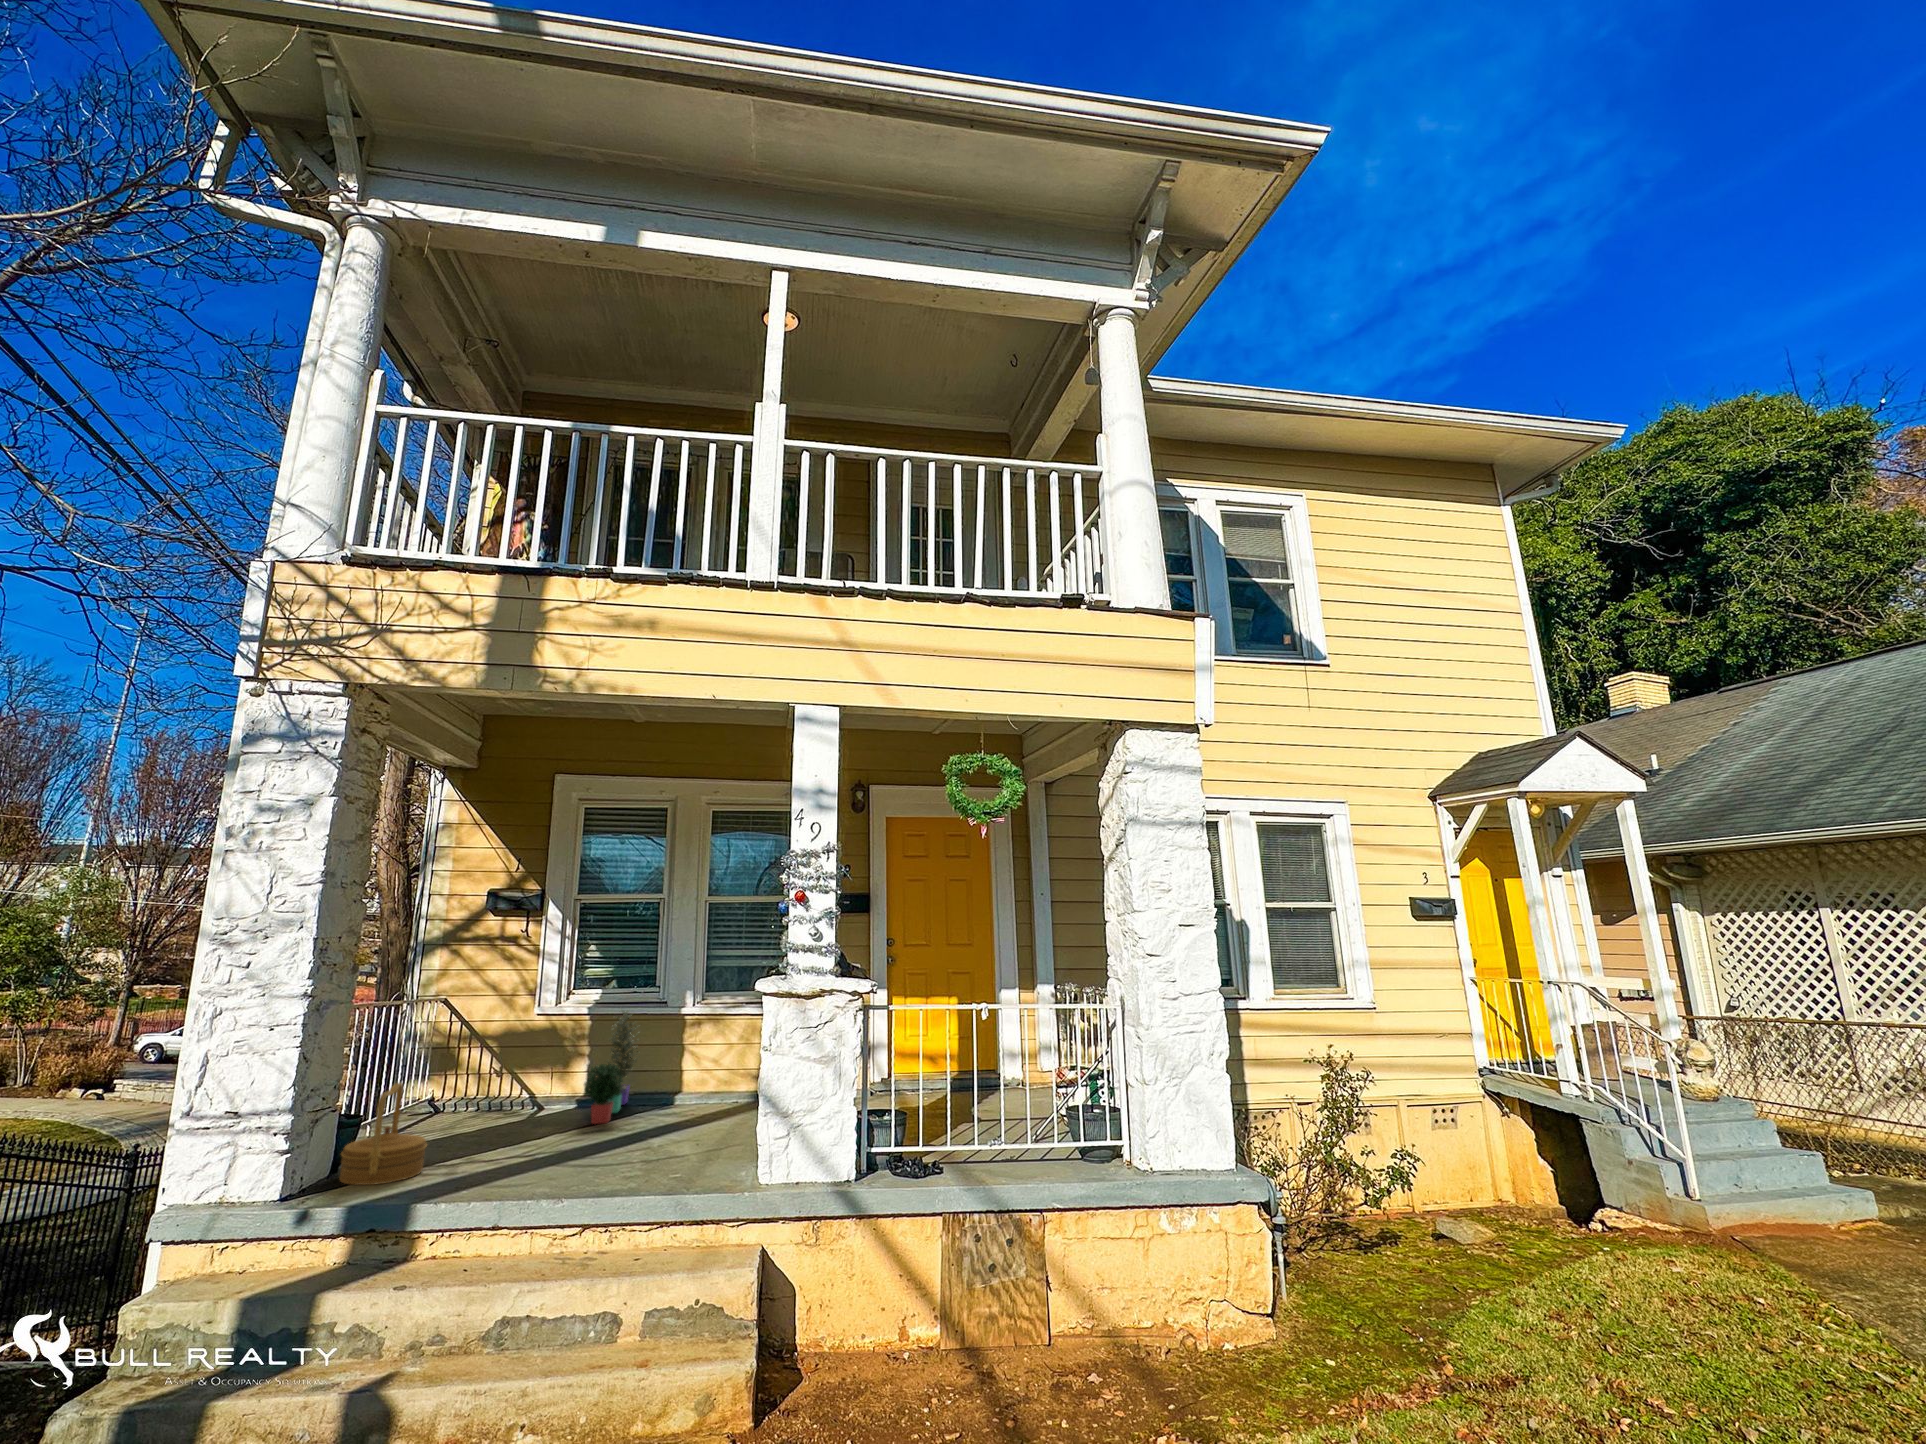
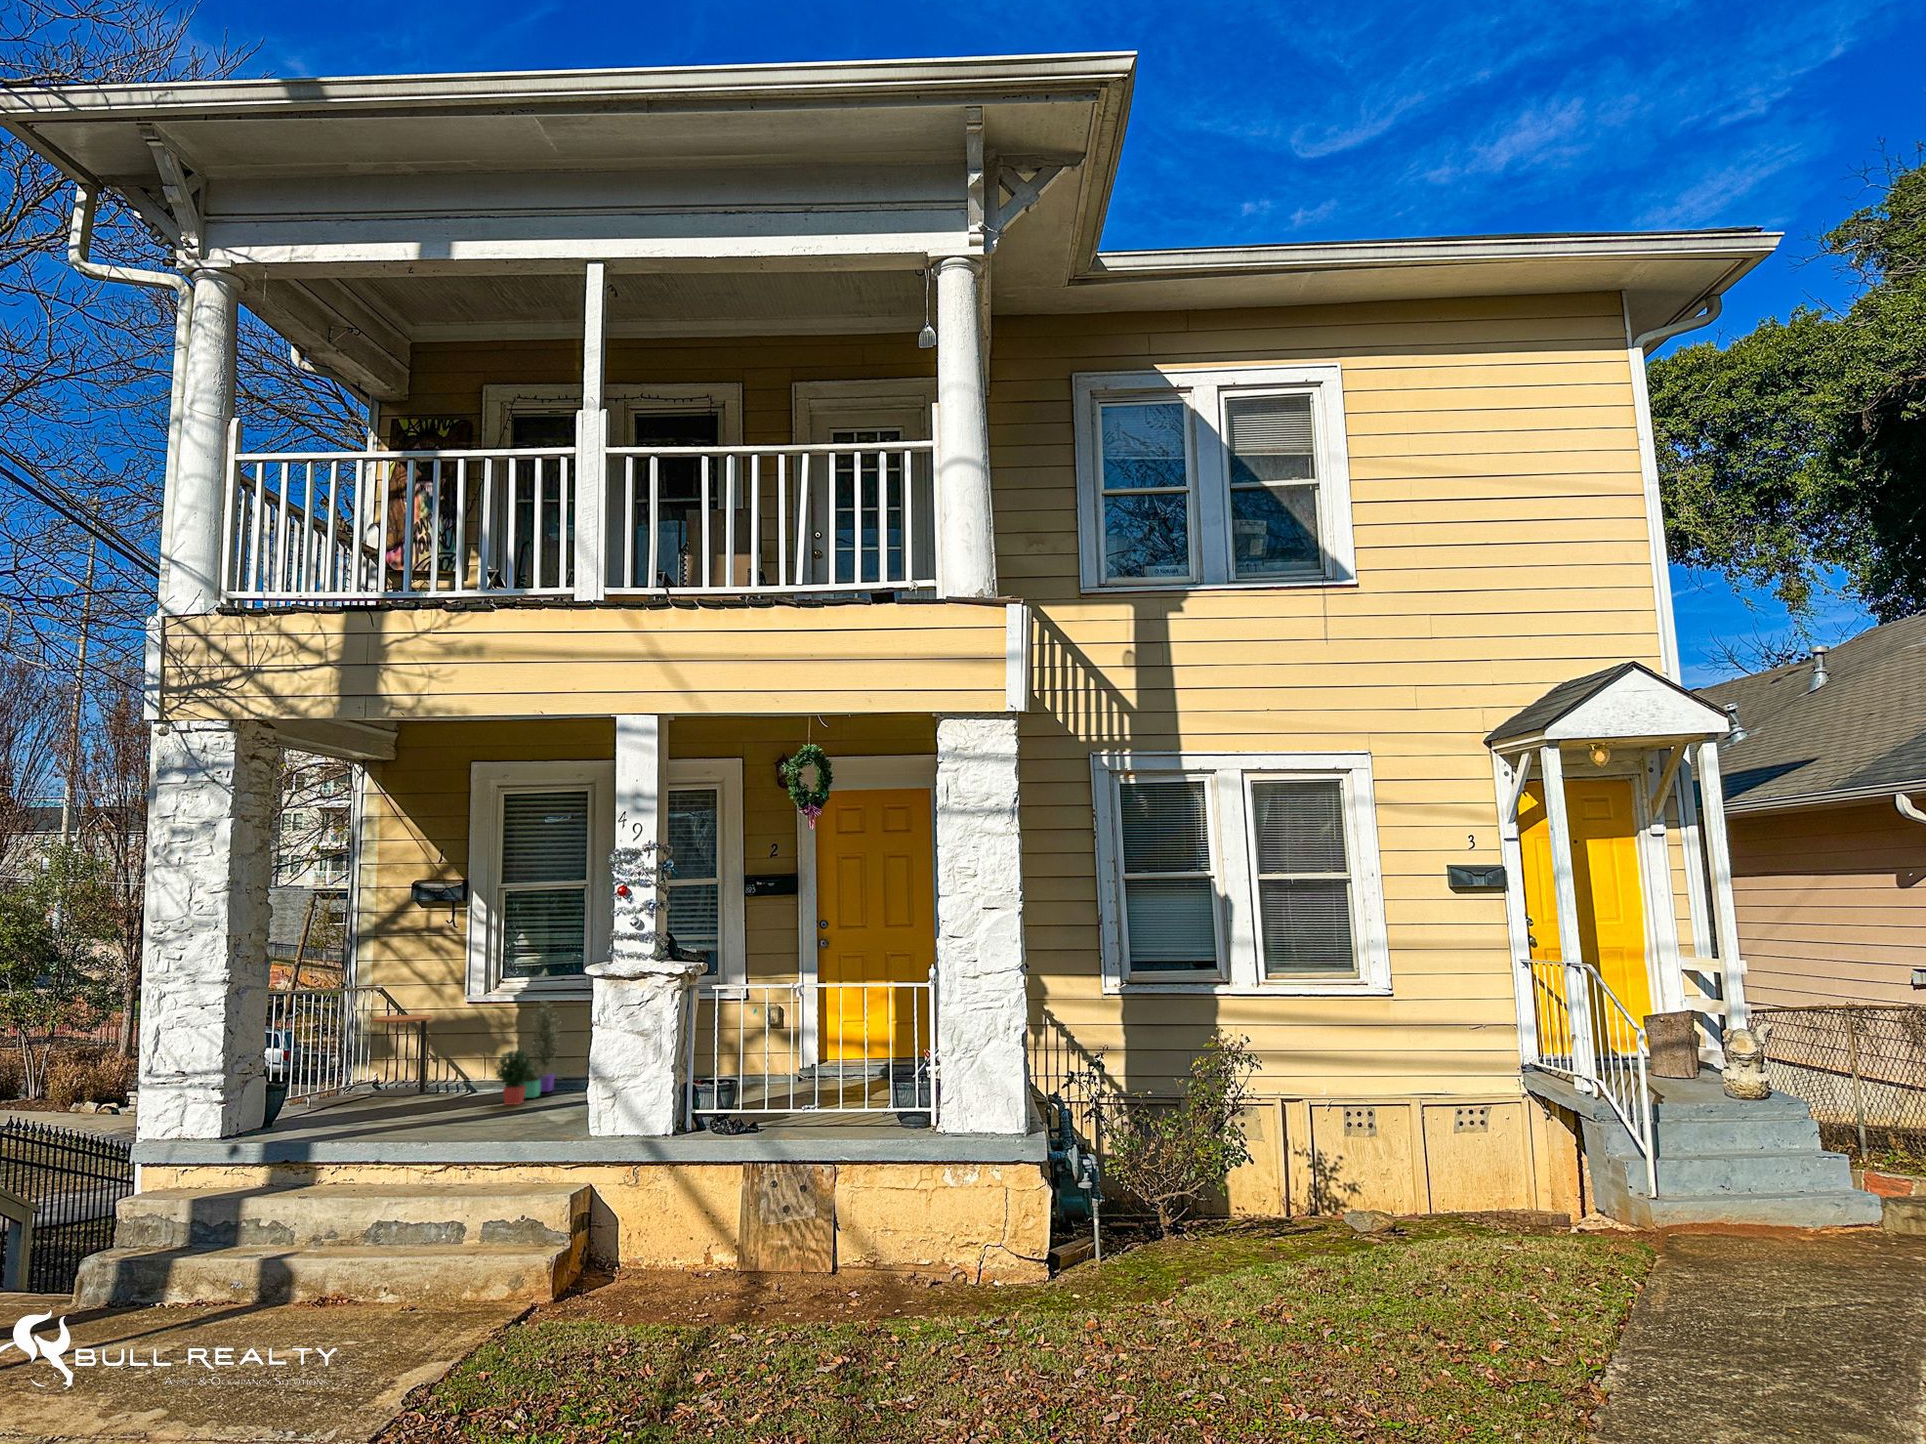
side table: none [429,1025,503,1116] -> present [370,1014,432,1097]
woven basket: present [340,1083,427,1185] -> none [272,1058,342,1137]

